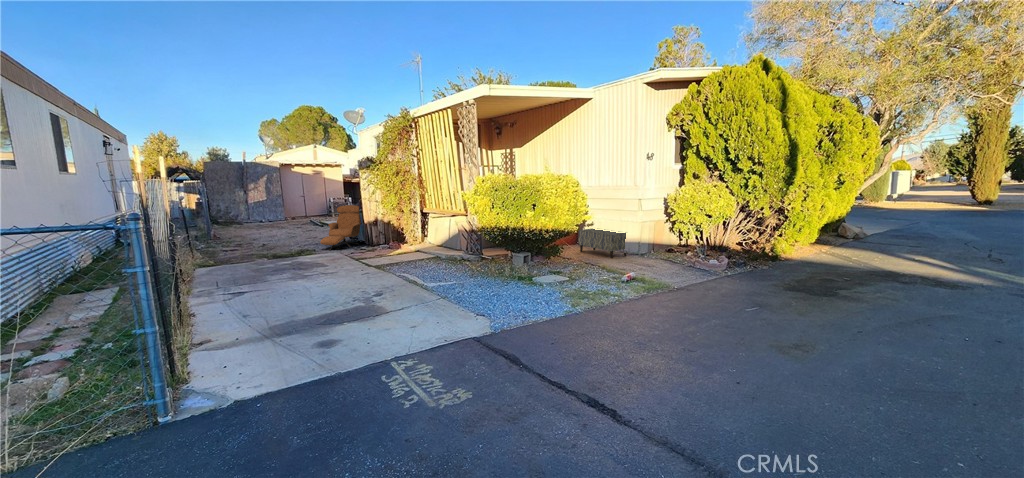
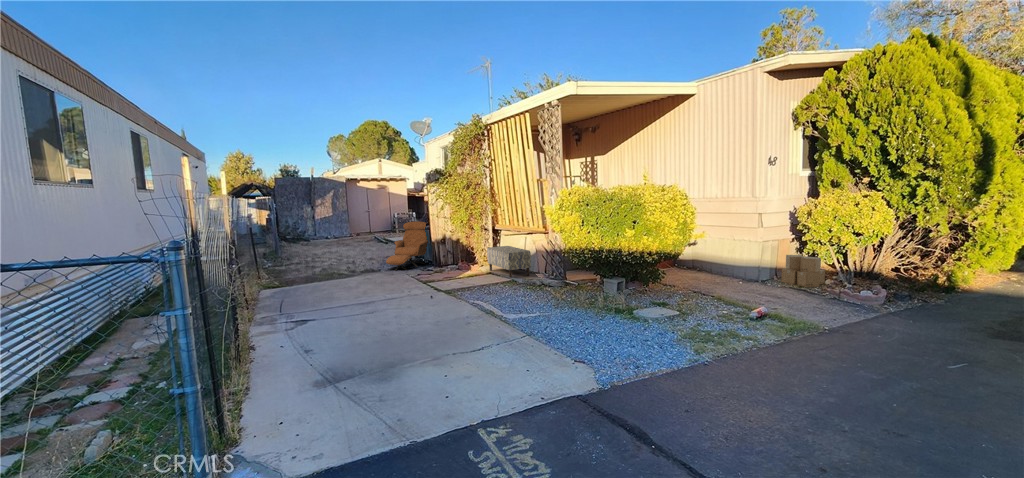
bench: present [579,229,626,258] -> present [487,246,531,278]
cardboard box: none [657,233,689,259] -> present [781,255,825,287]

